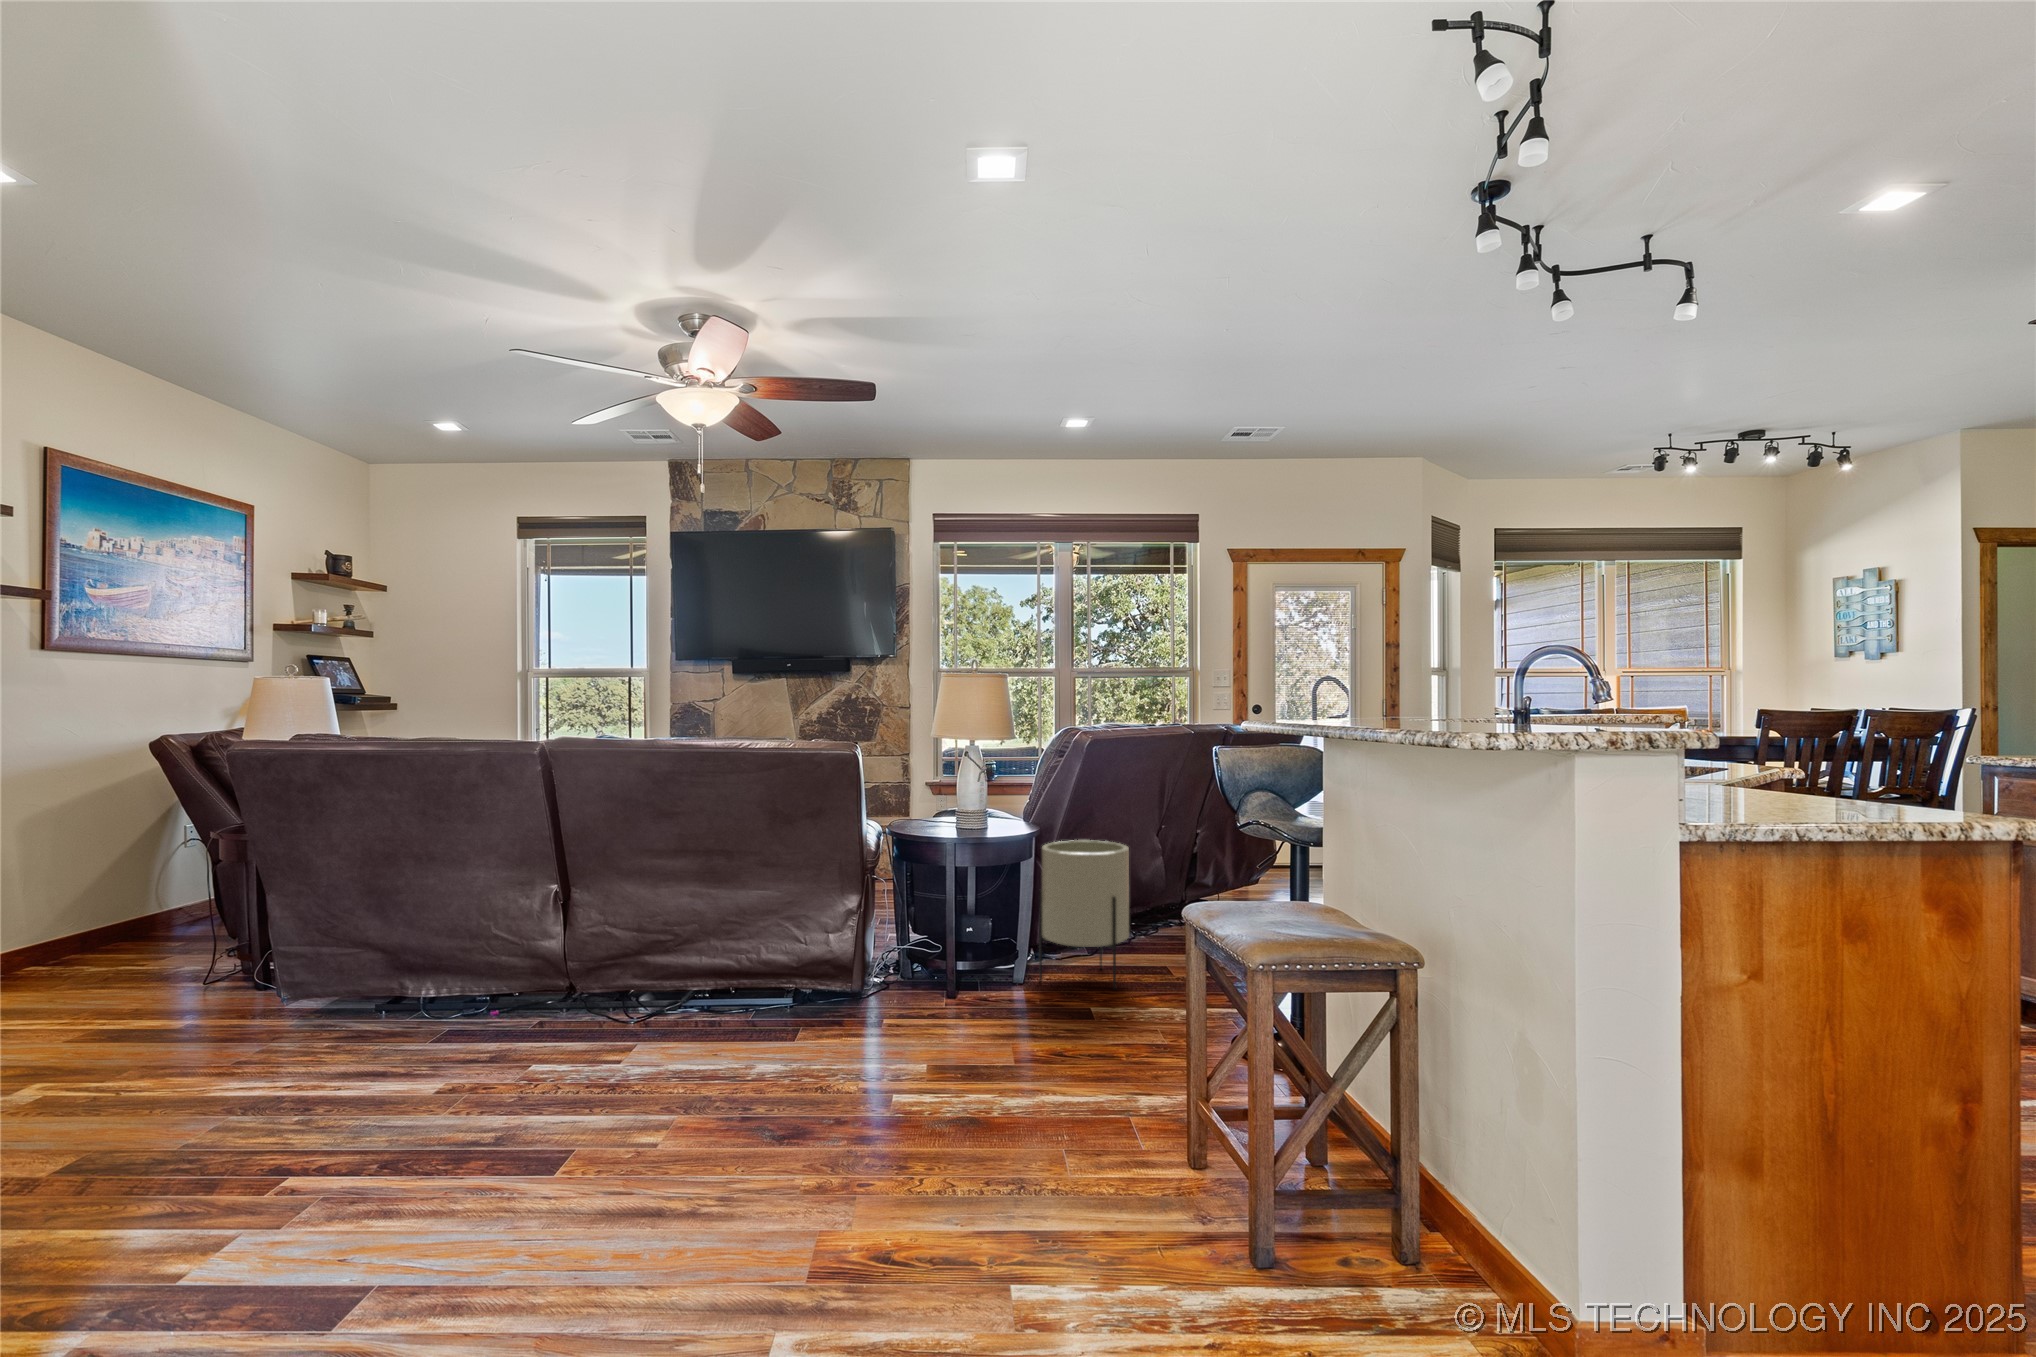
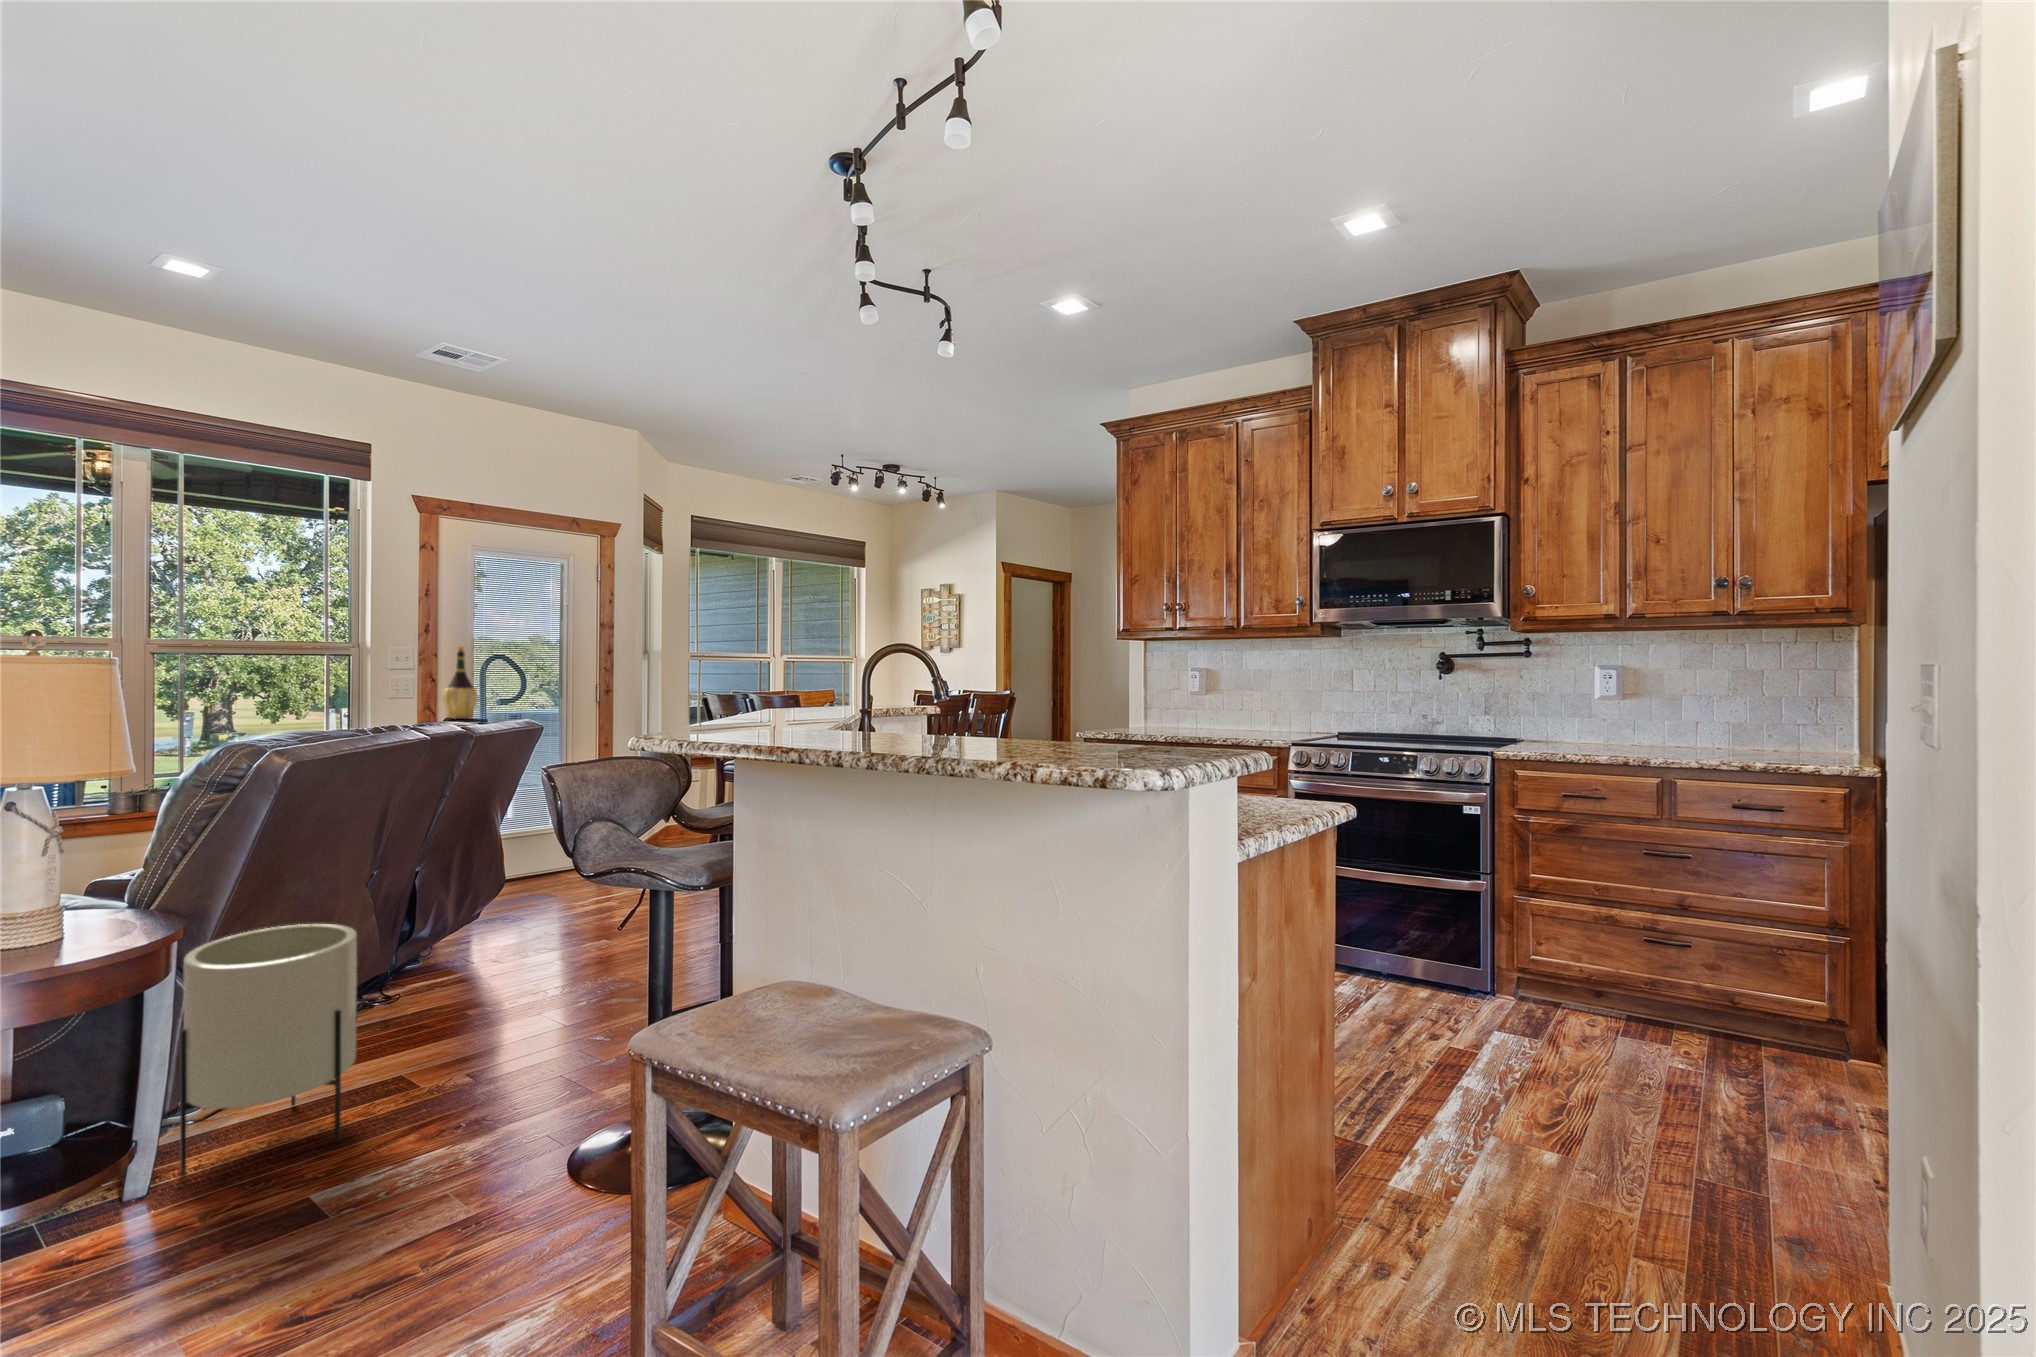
wine bottle: none [1229,663,1254,723] -> present [443,647,478,719]

